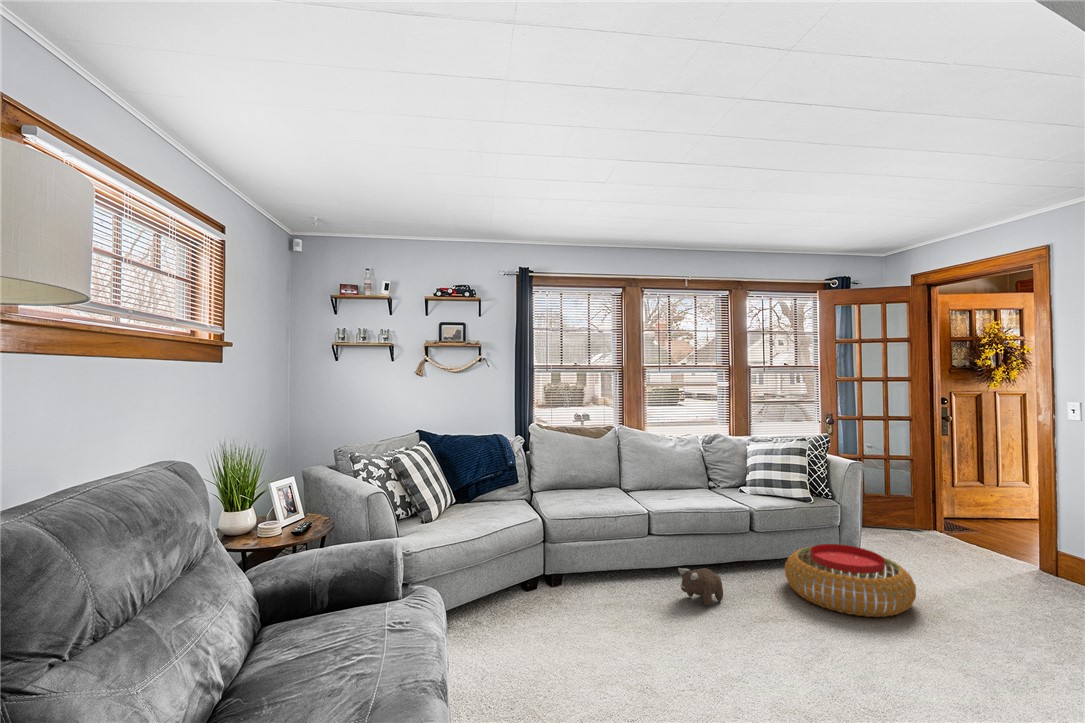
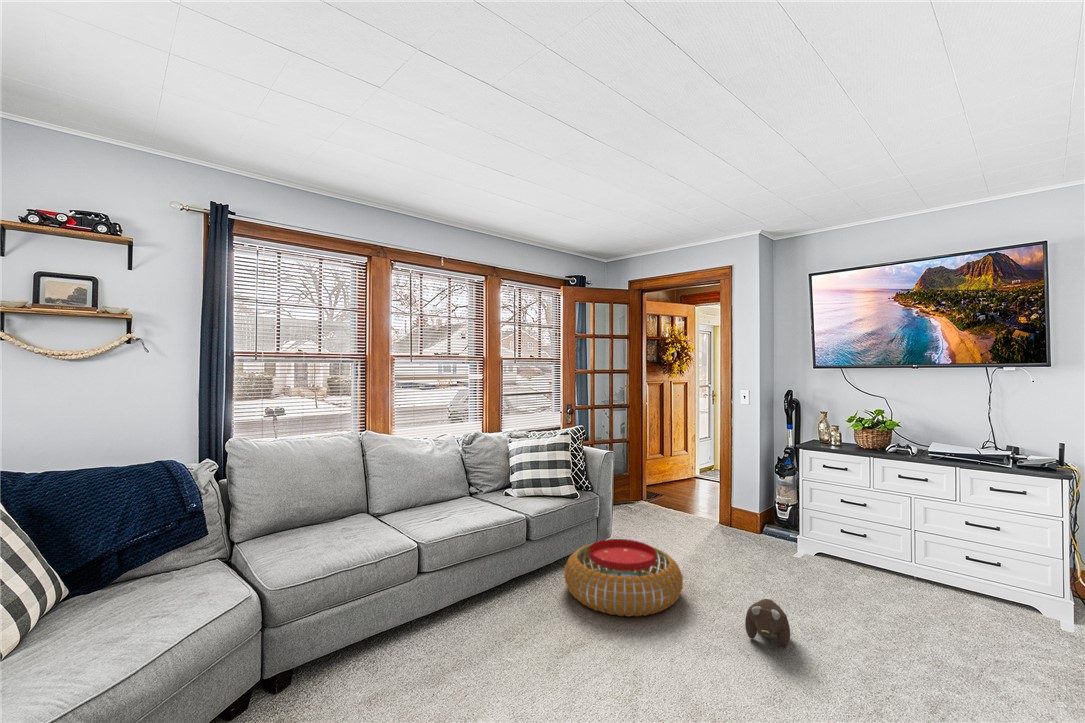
plush toy: present [678,568,723,606] -> present [745,599,790,647]

